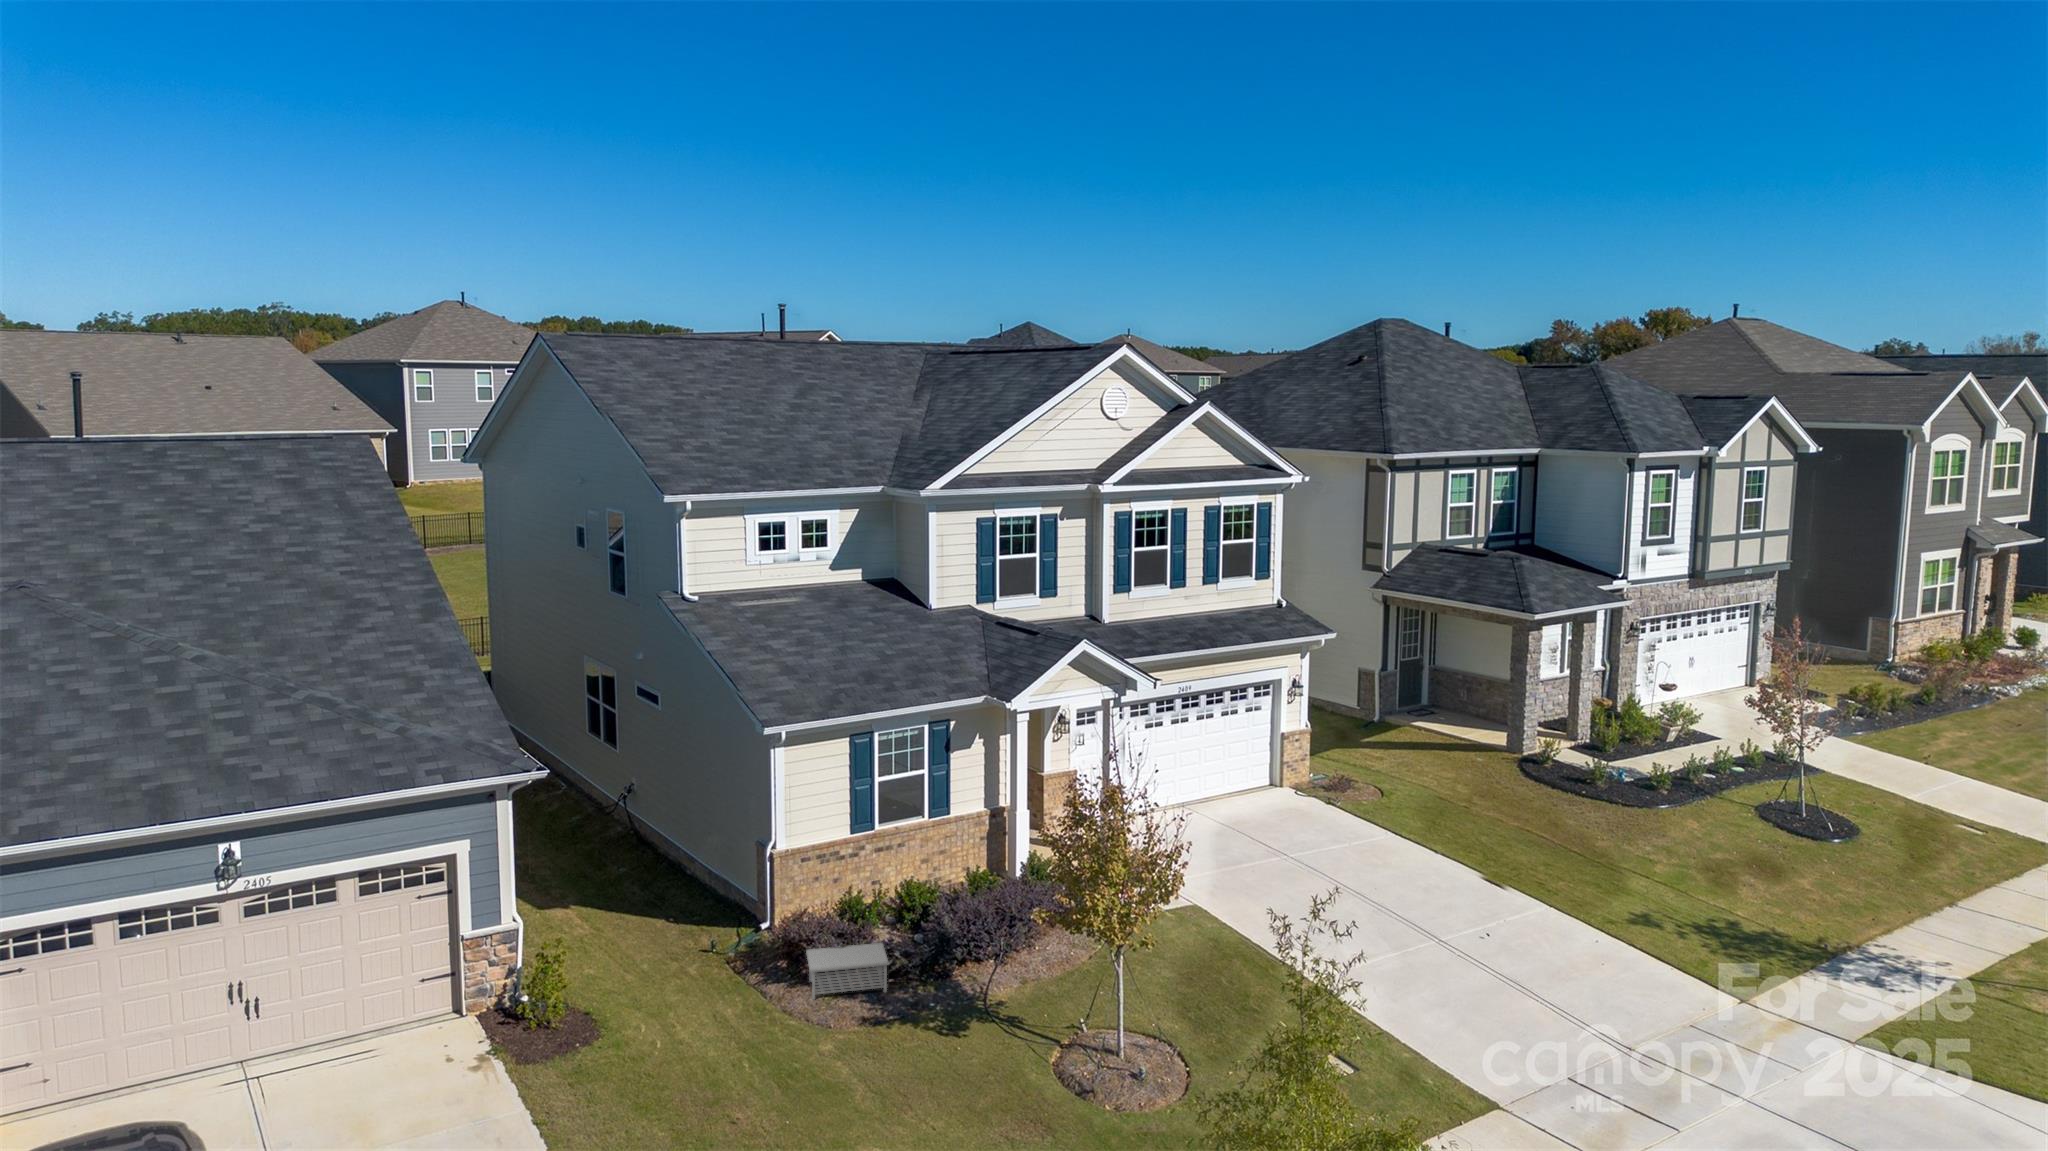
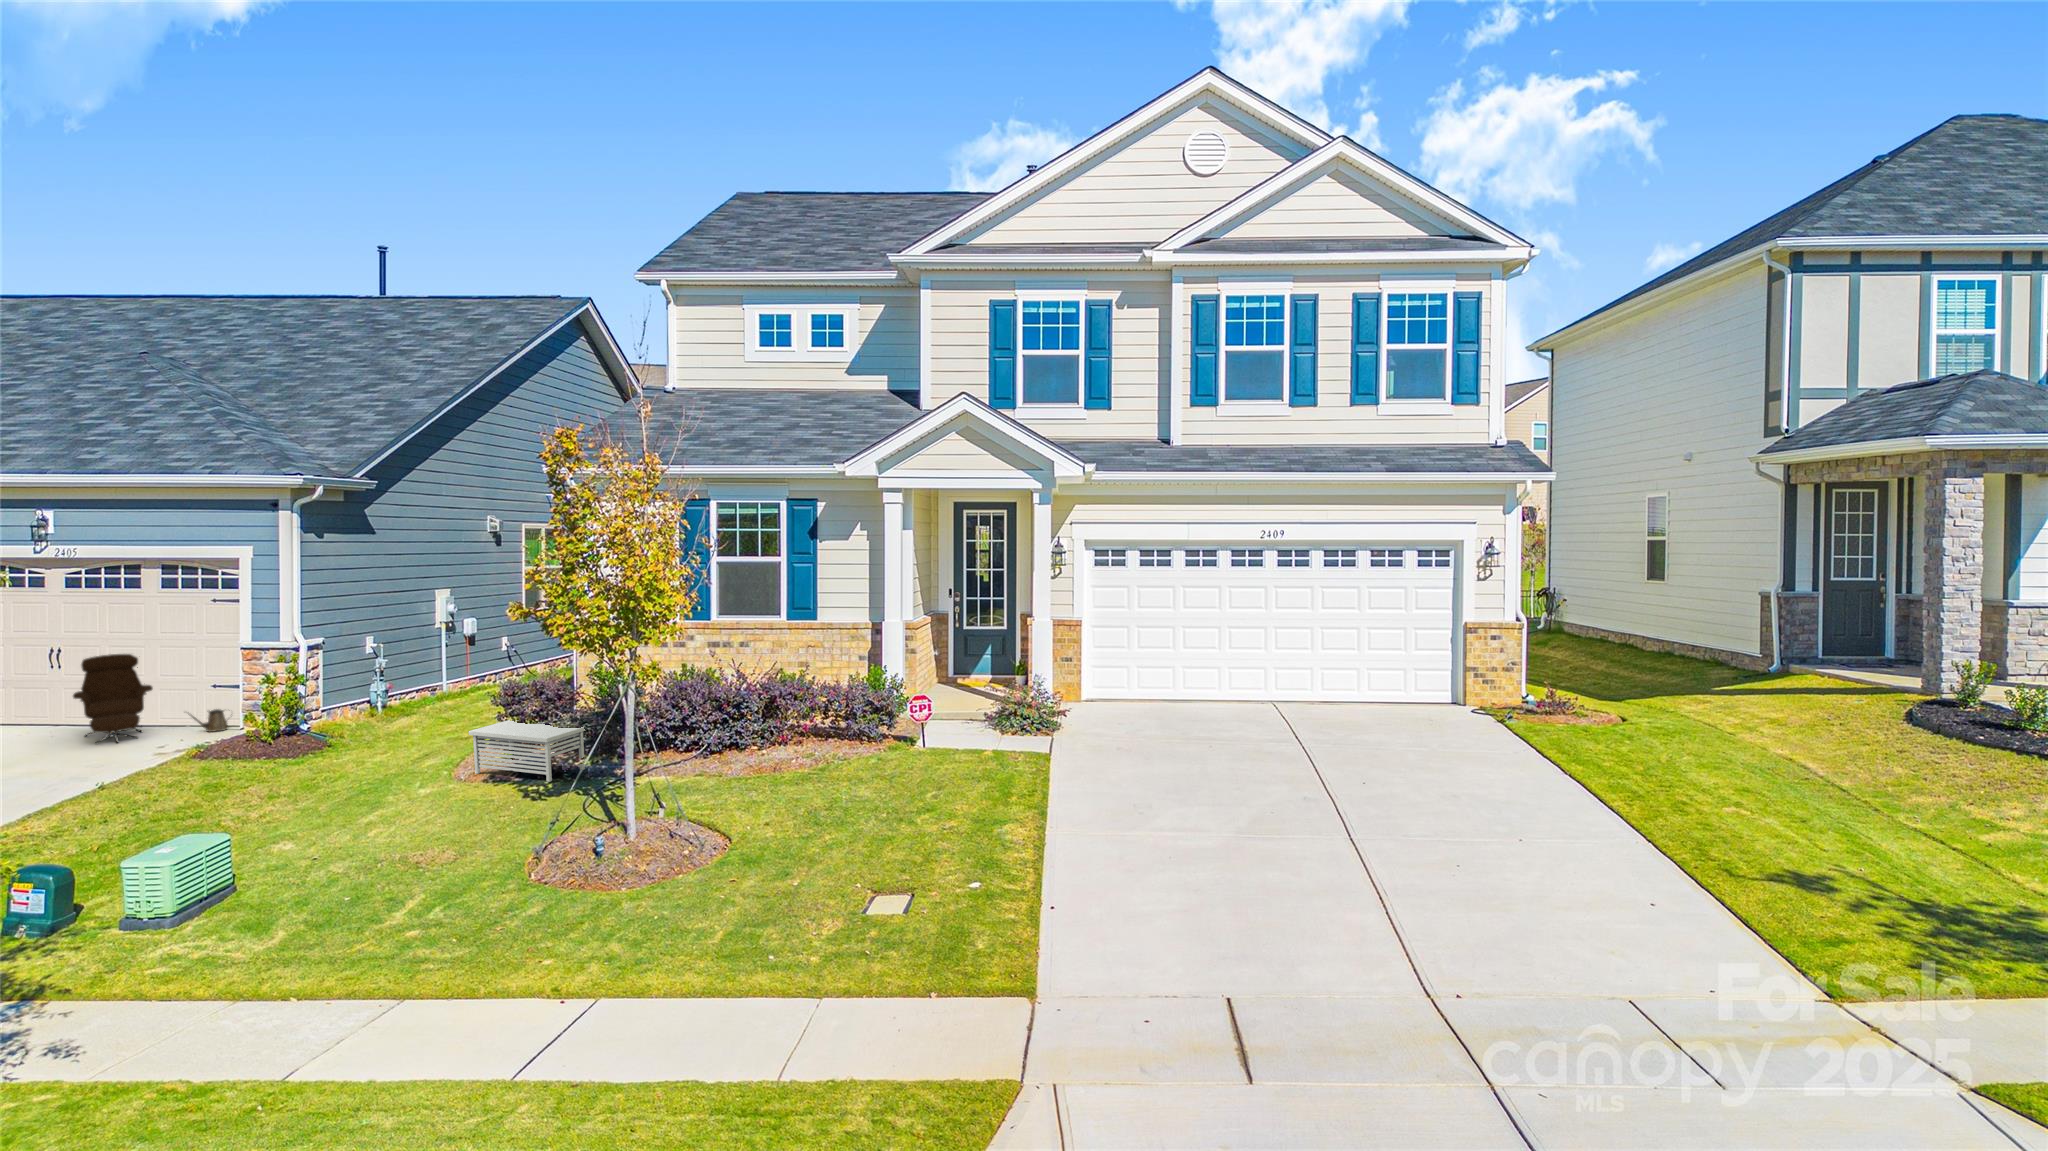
lounge chair: none [306,967,405,1066] -> present [73,654,153,743]
watering can: none [435,996,461,1023] -> present [191,709,228,732]

